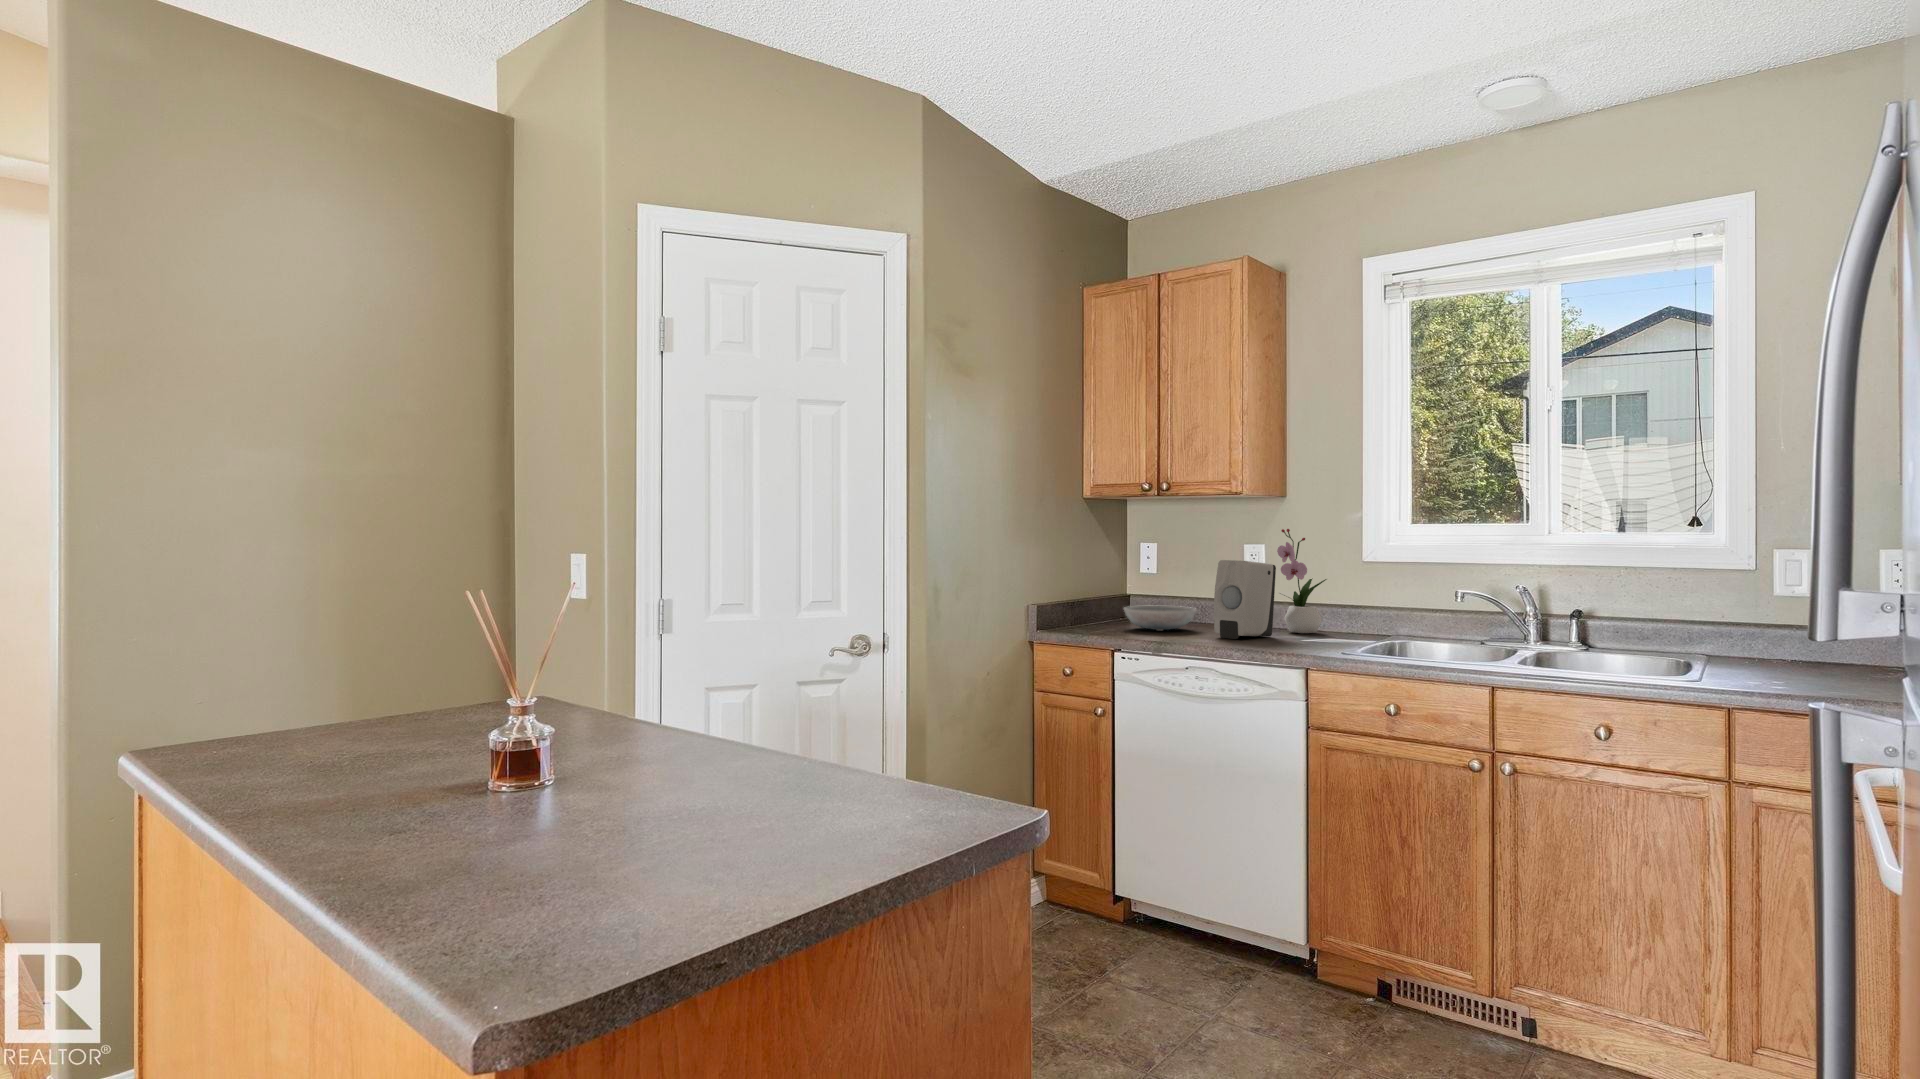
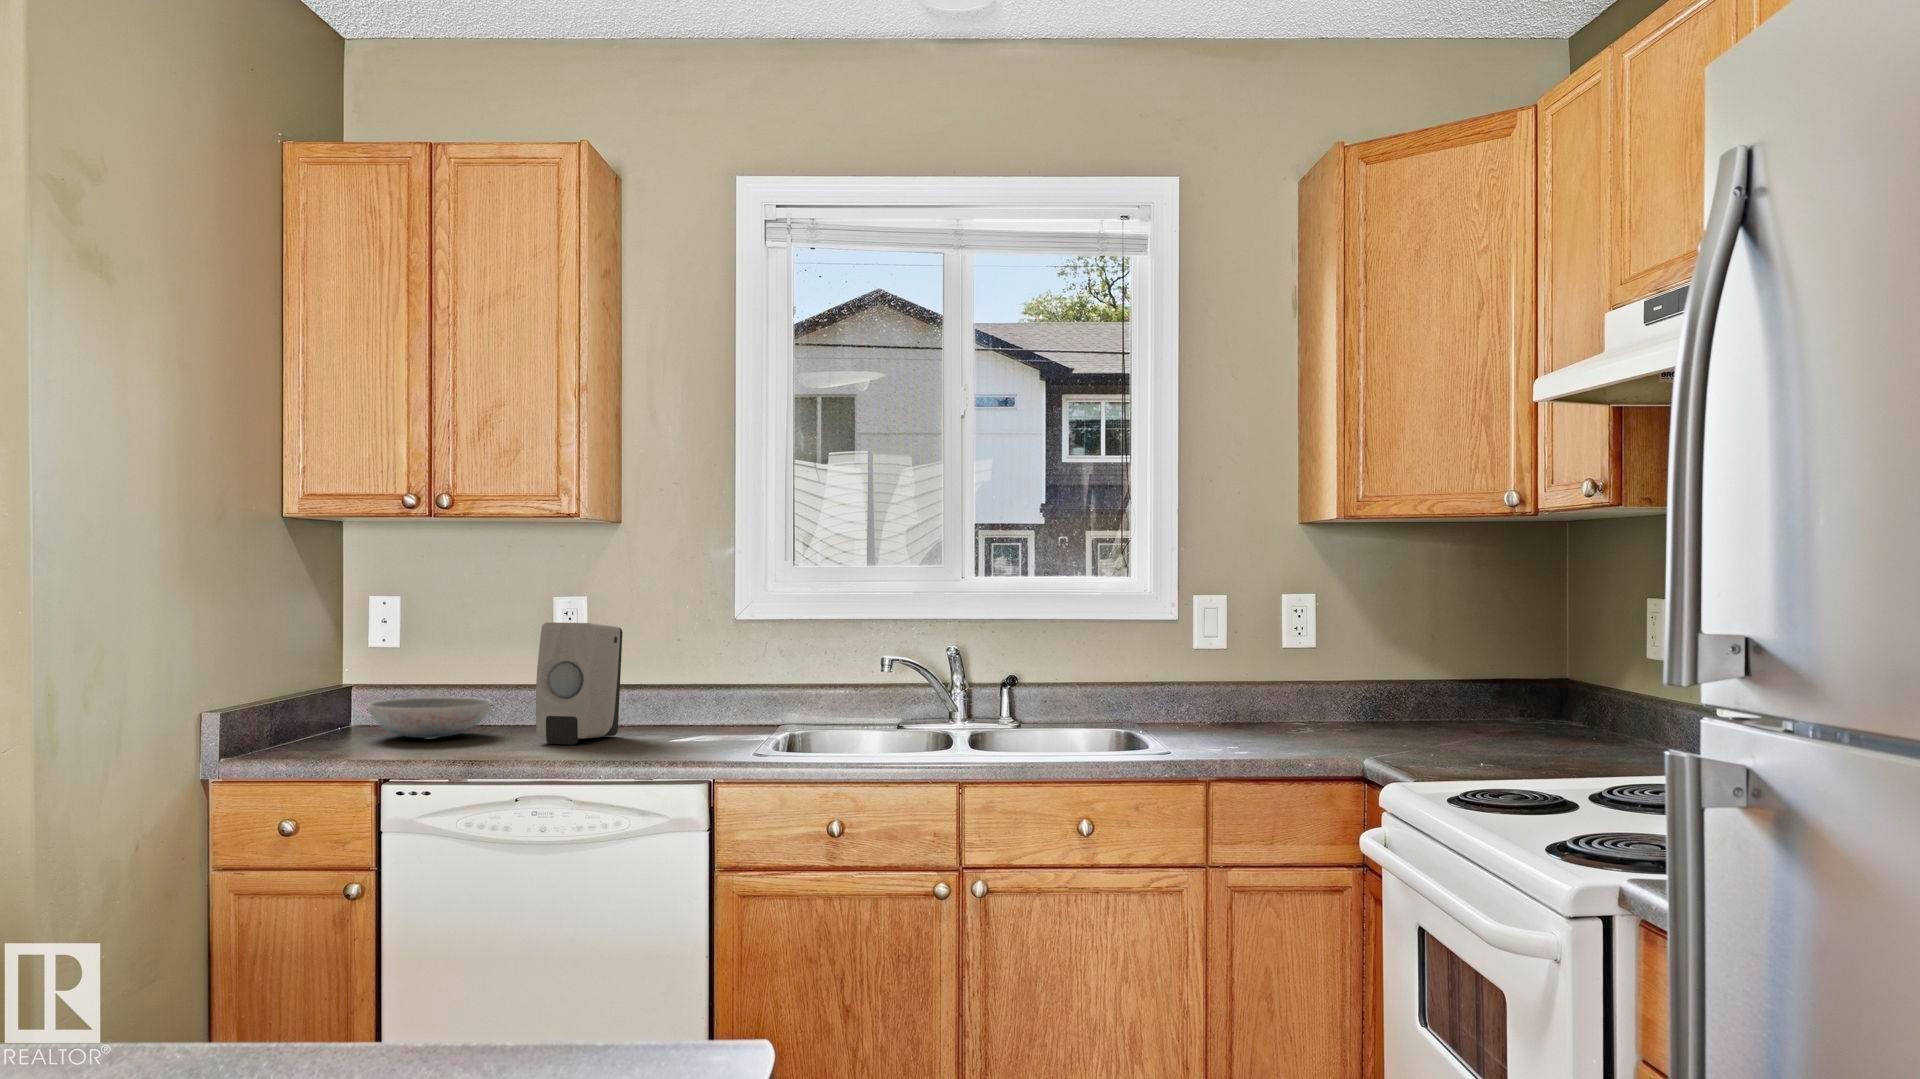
flower arrangement: present [1277,529,1327,633] -> none [613,573,683,727]

